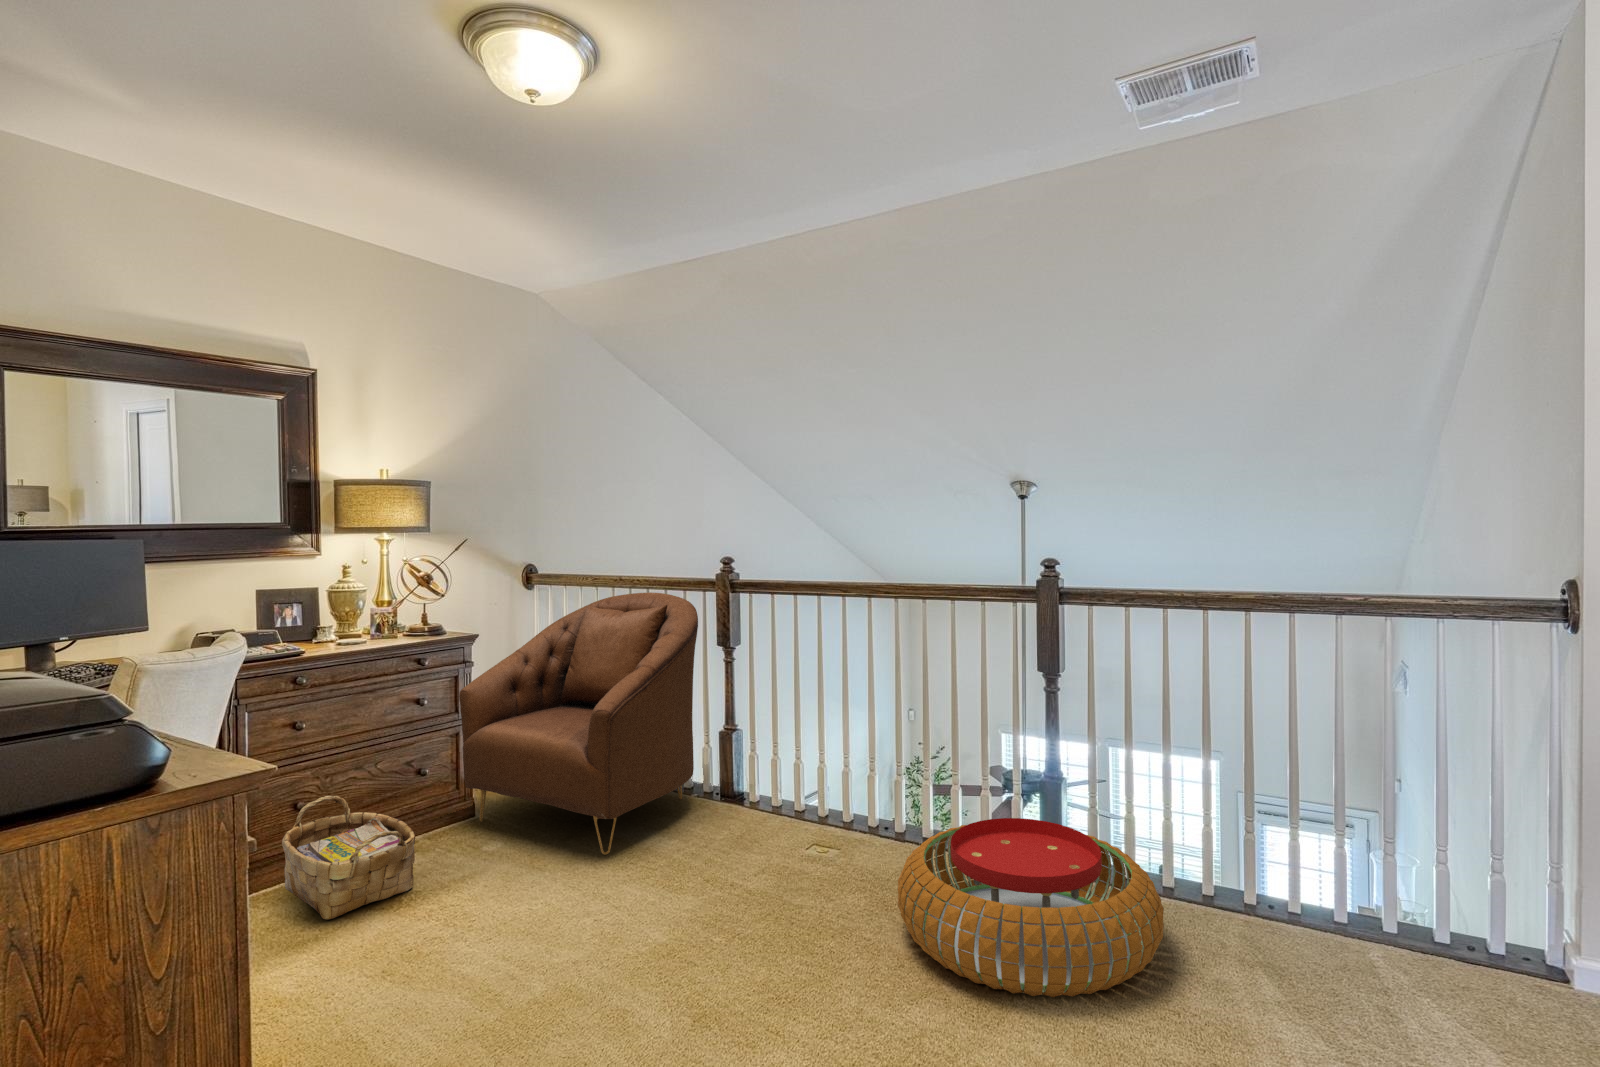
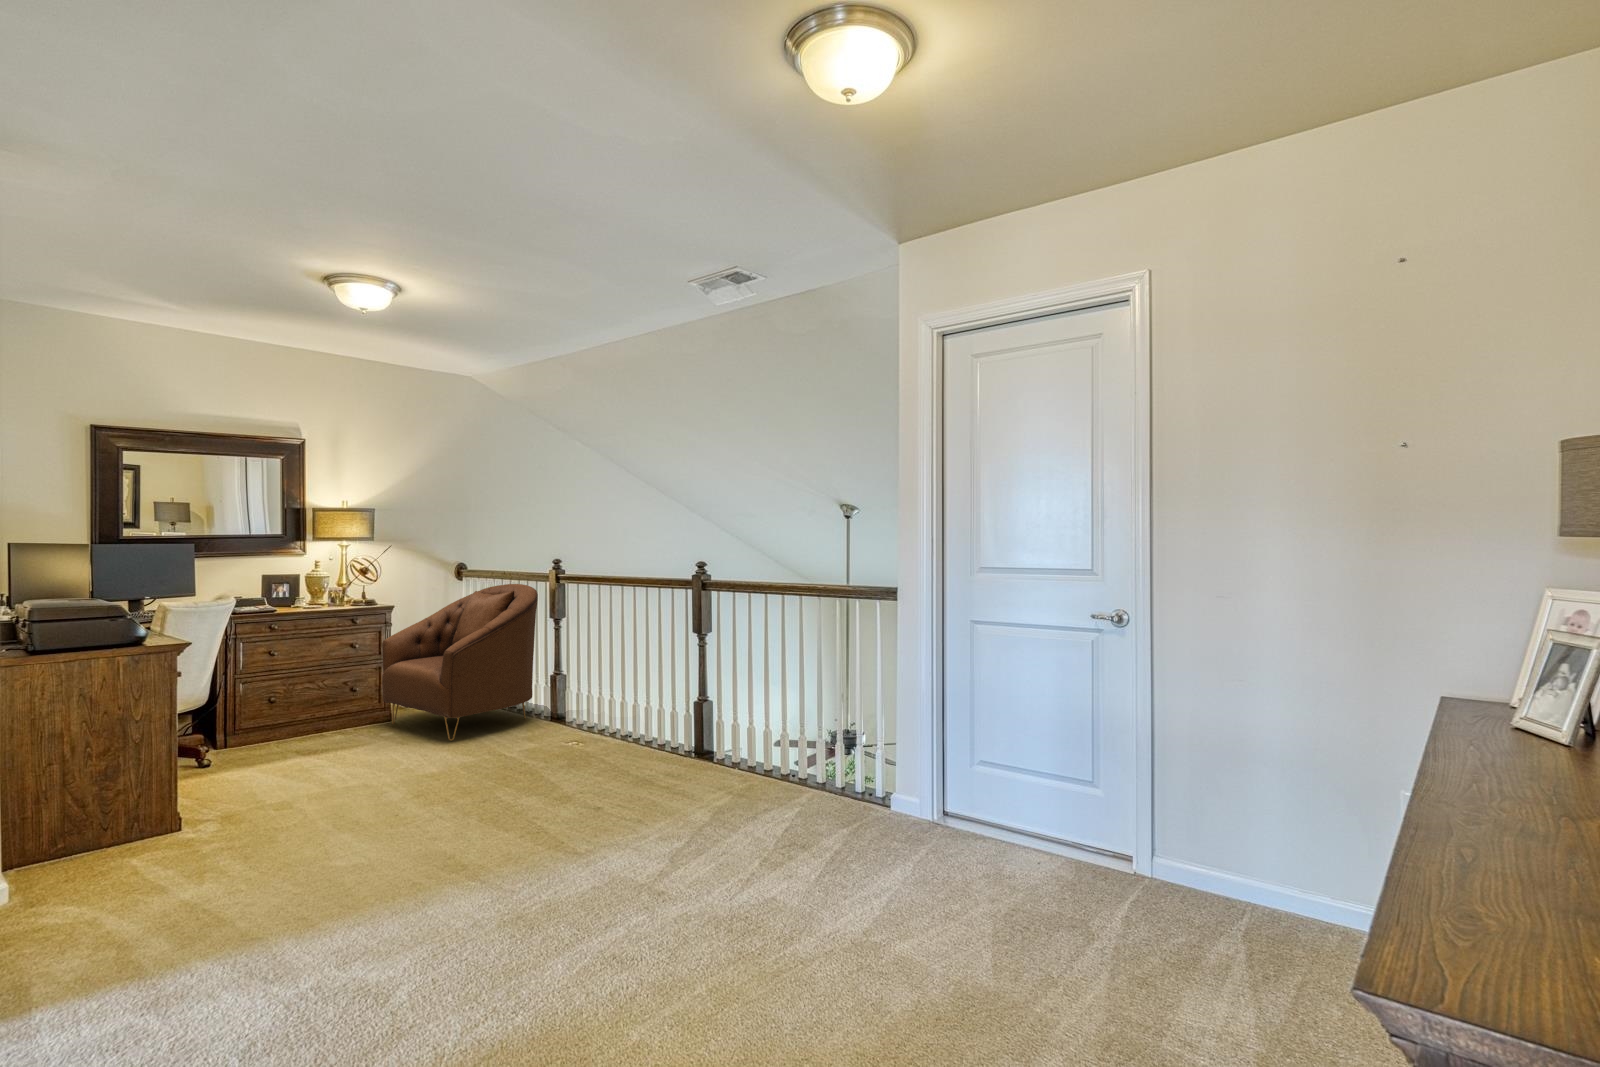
woven basket: present [282,796,415,920] -> none [257,695,333,760]
pouf: present [898,818,1164,997] -> none [568,718,718,801]

